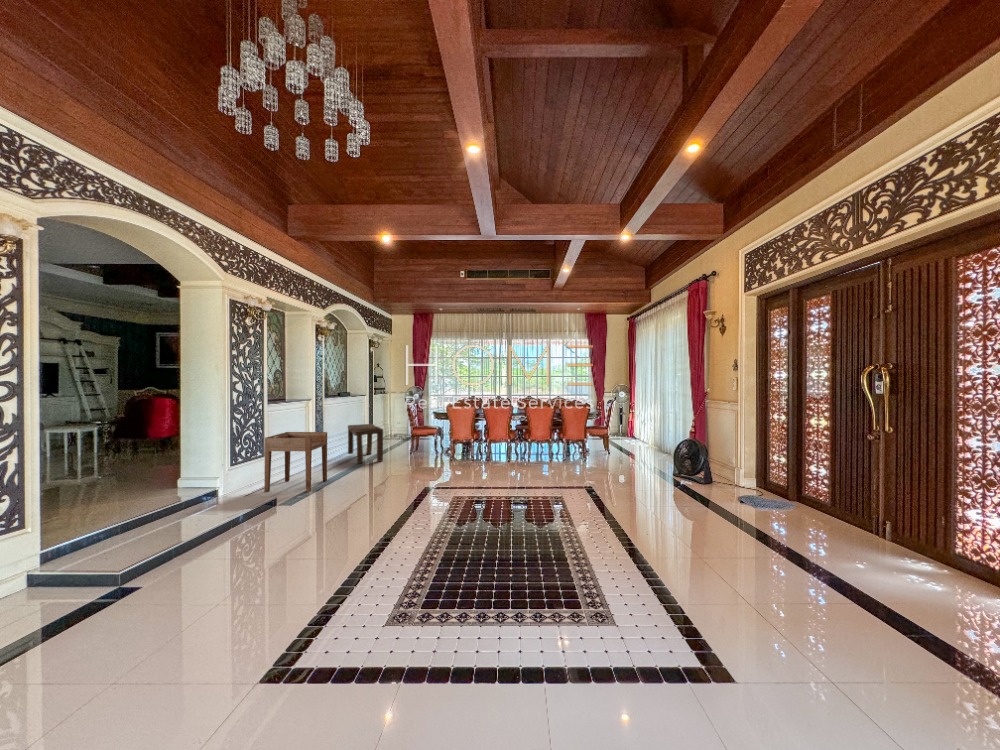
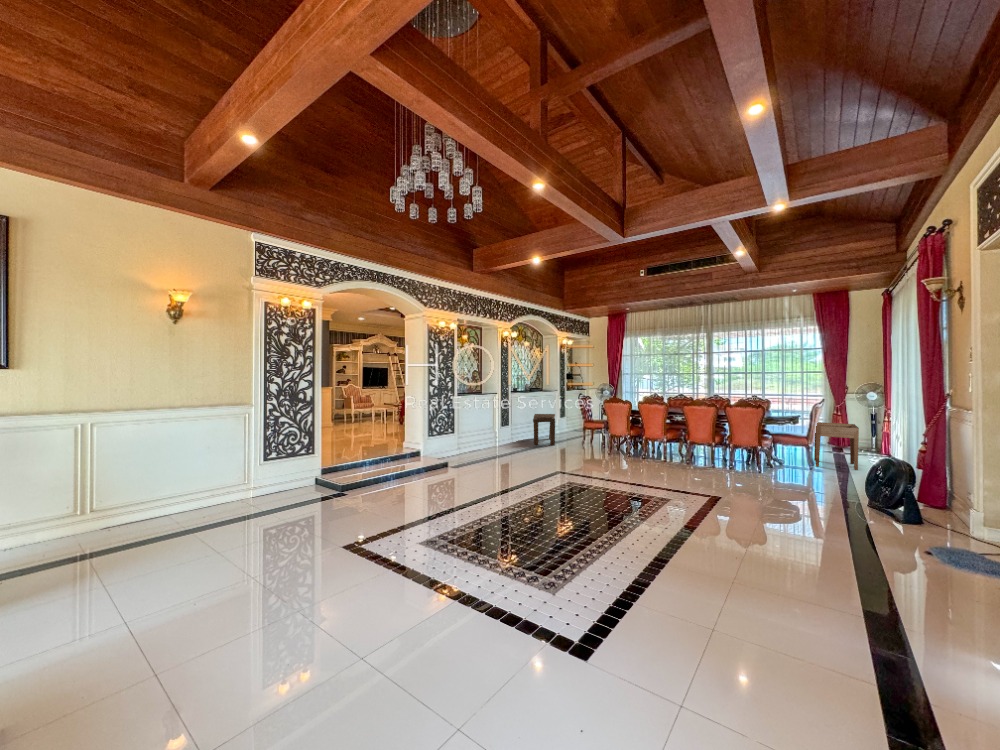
side table: present [264,432,327,492] -> present [814,422,859,470]

